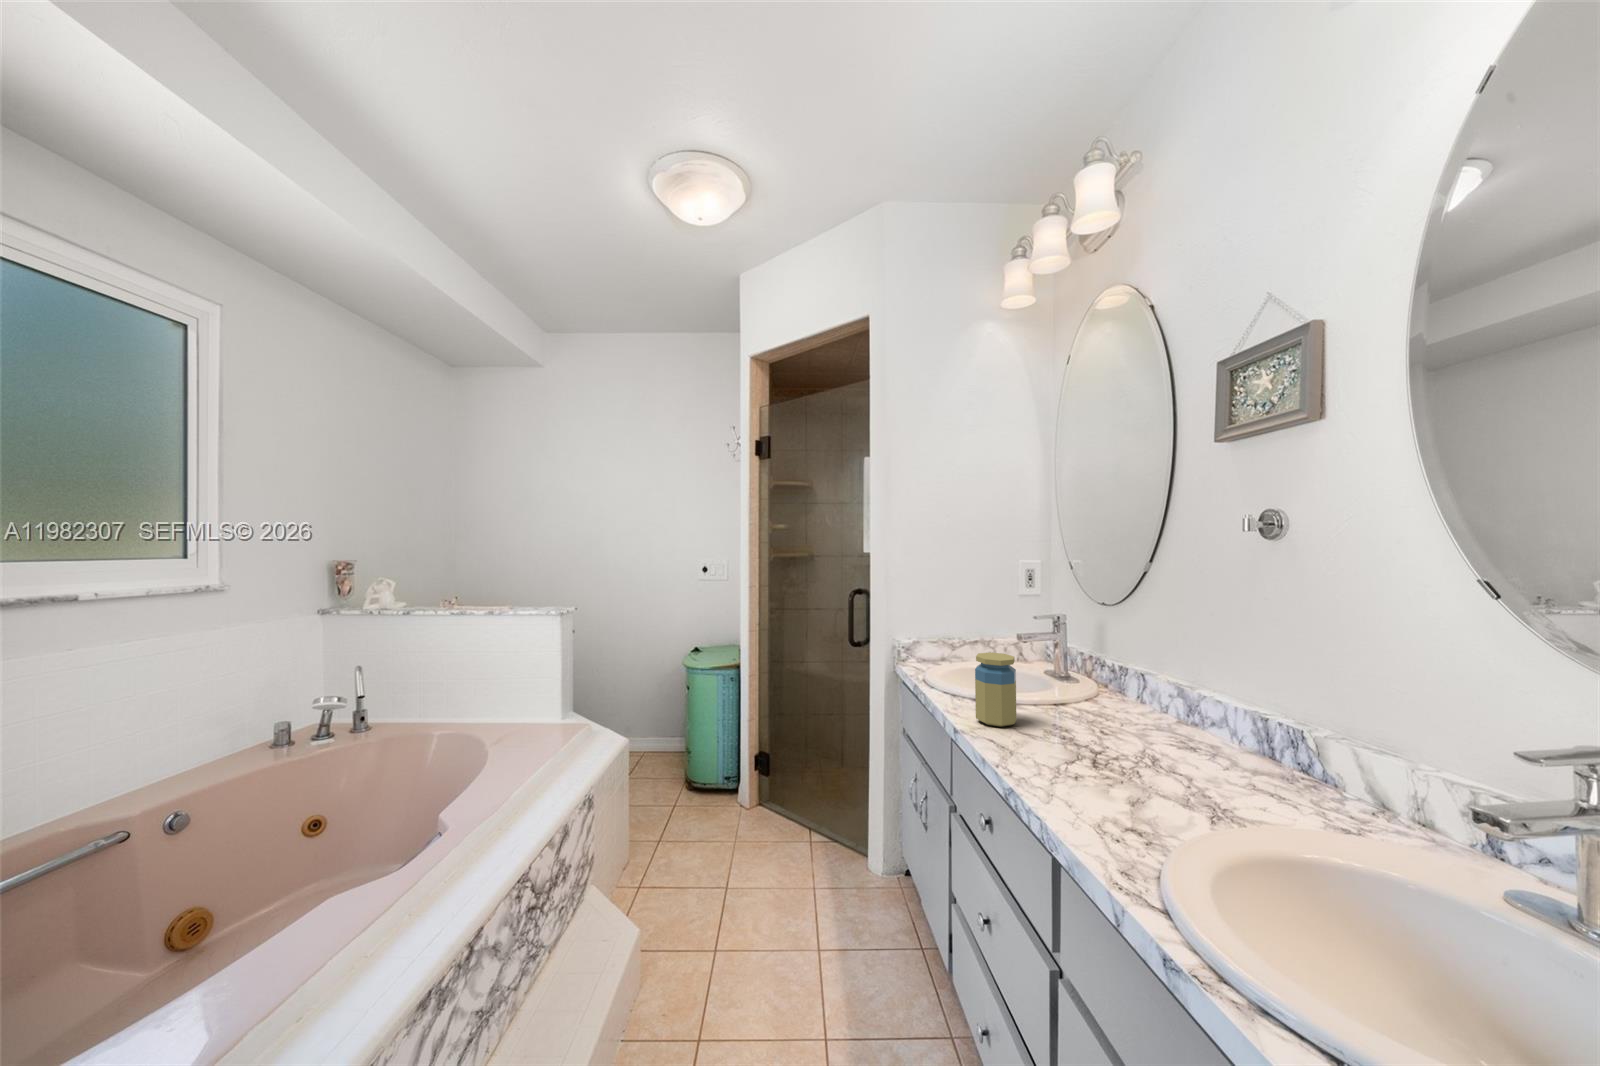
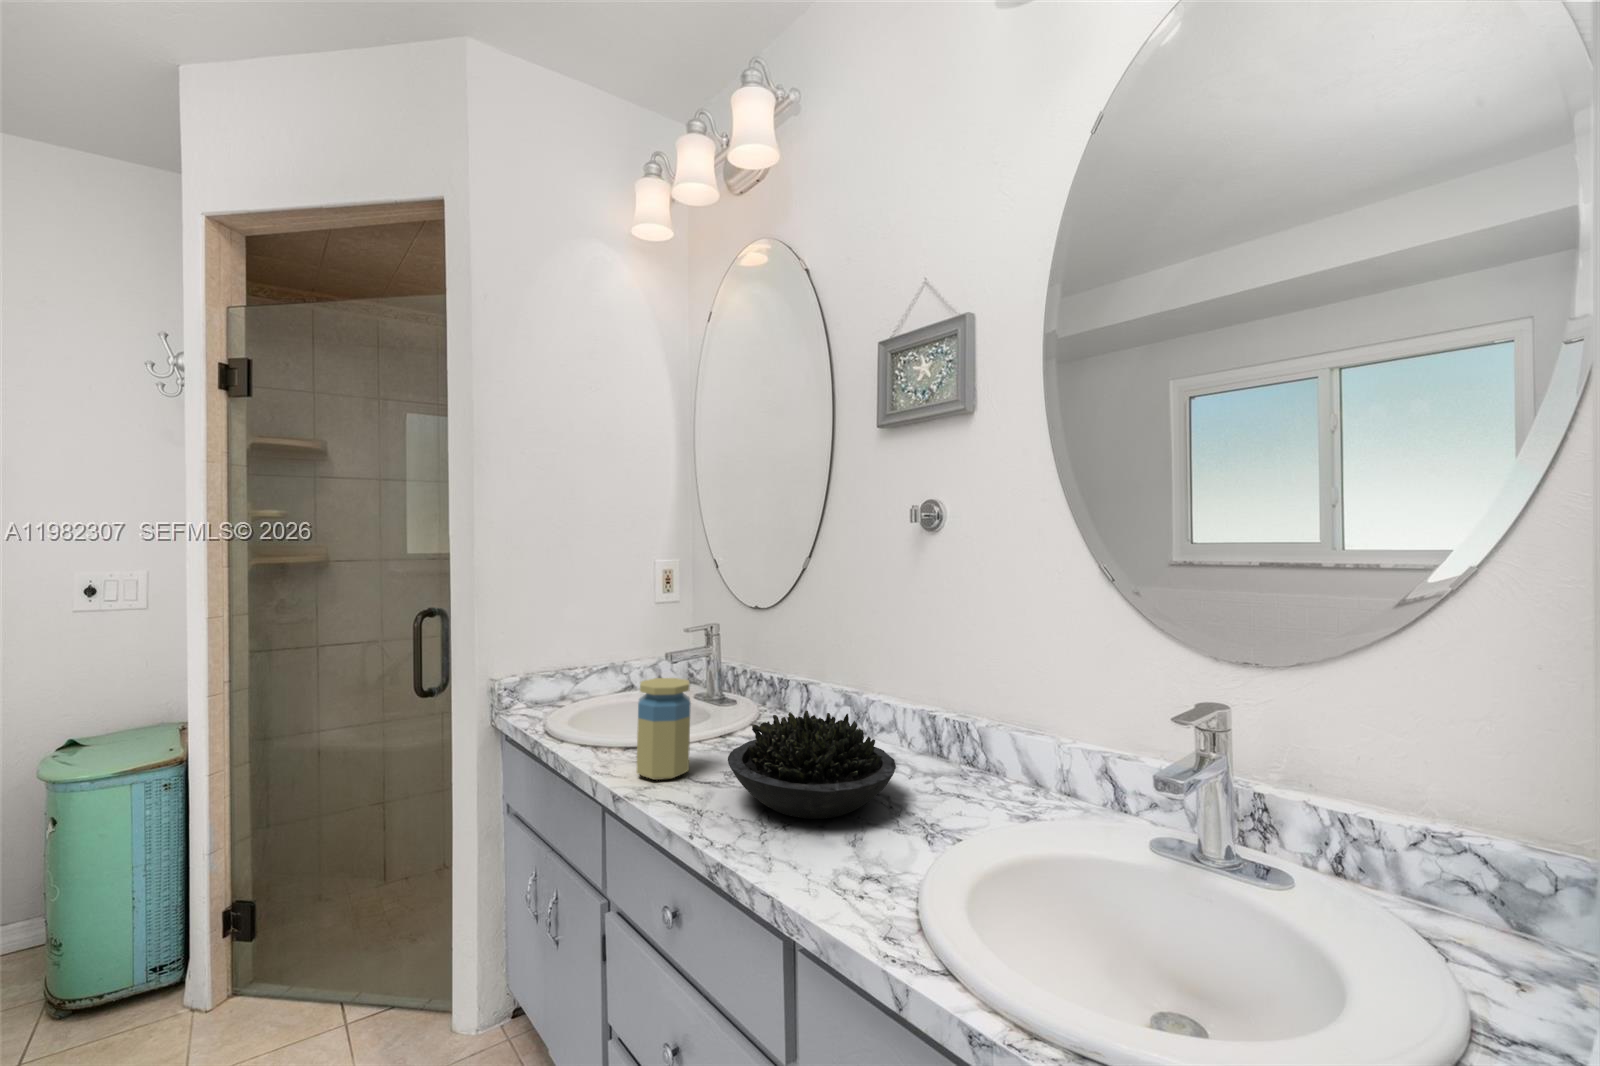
succulent plant: none [1033,690,1193,782] -> present [728,711,896,819]

